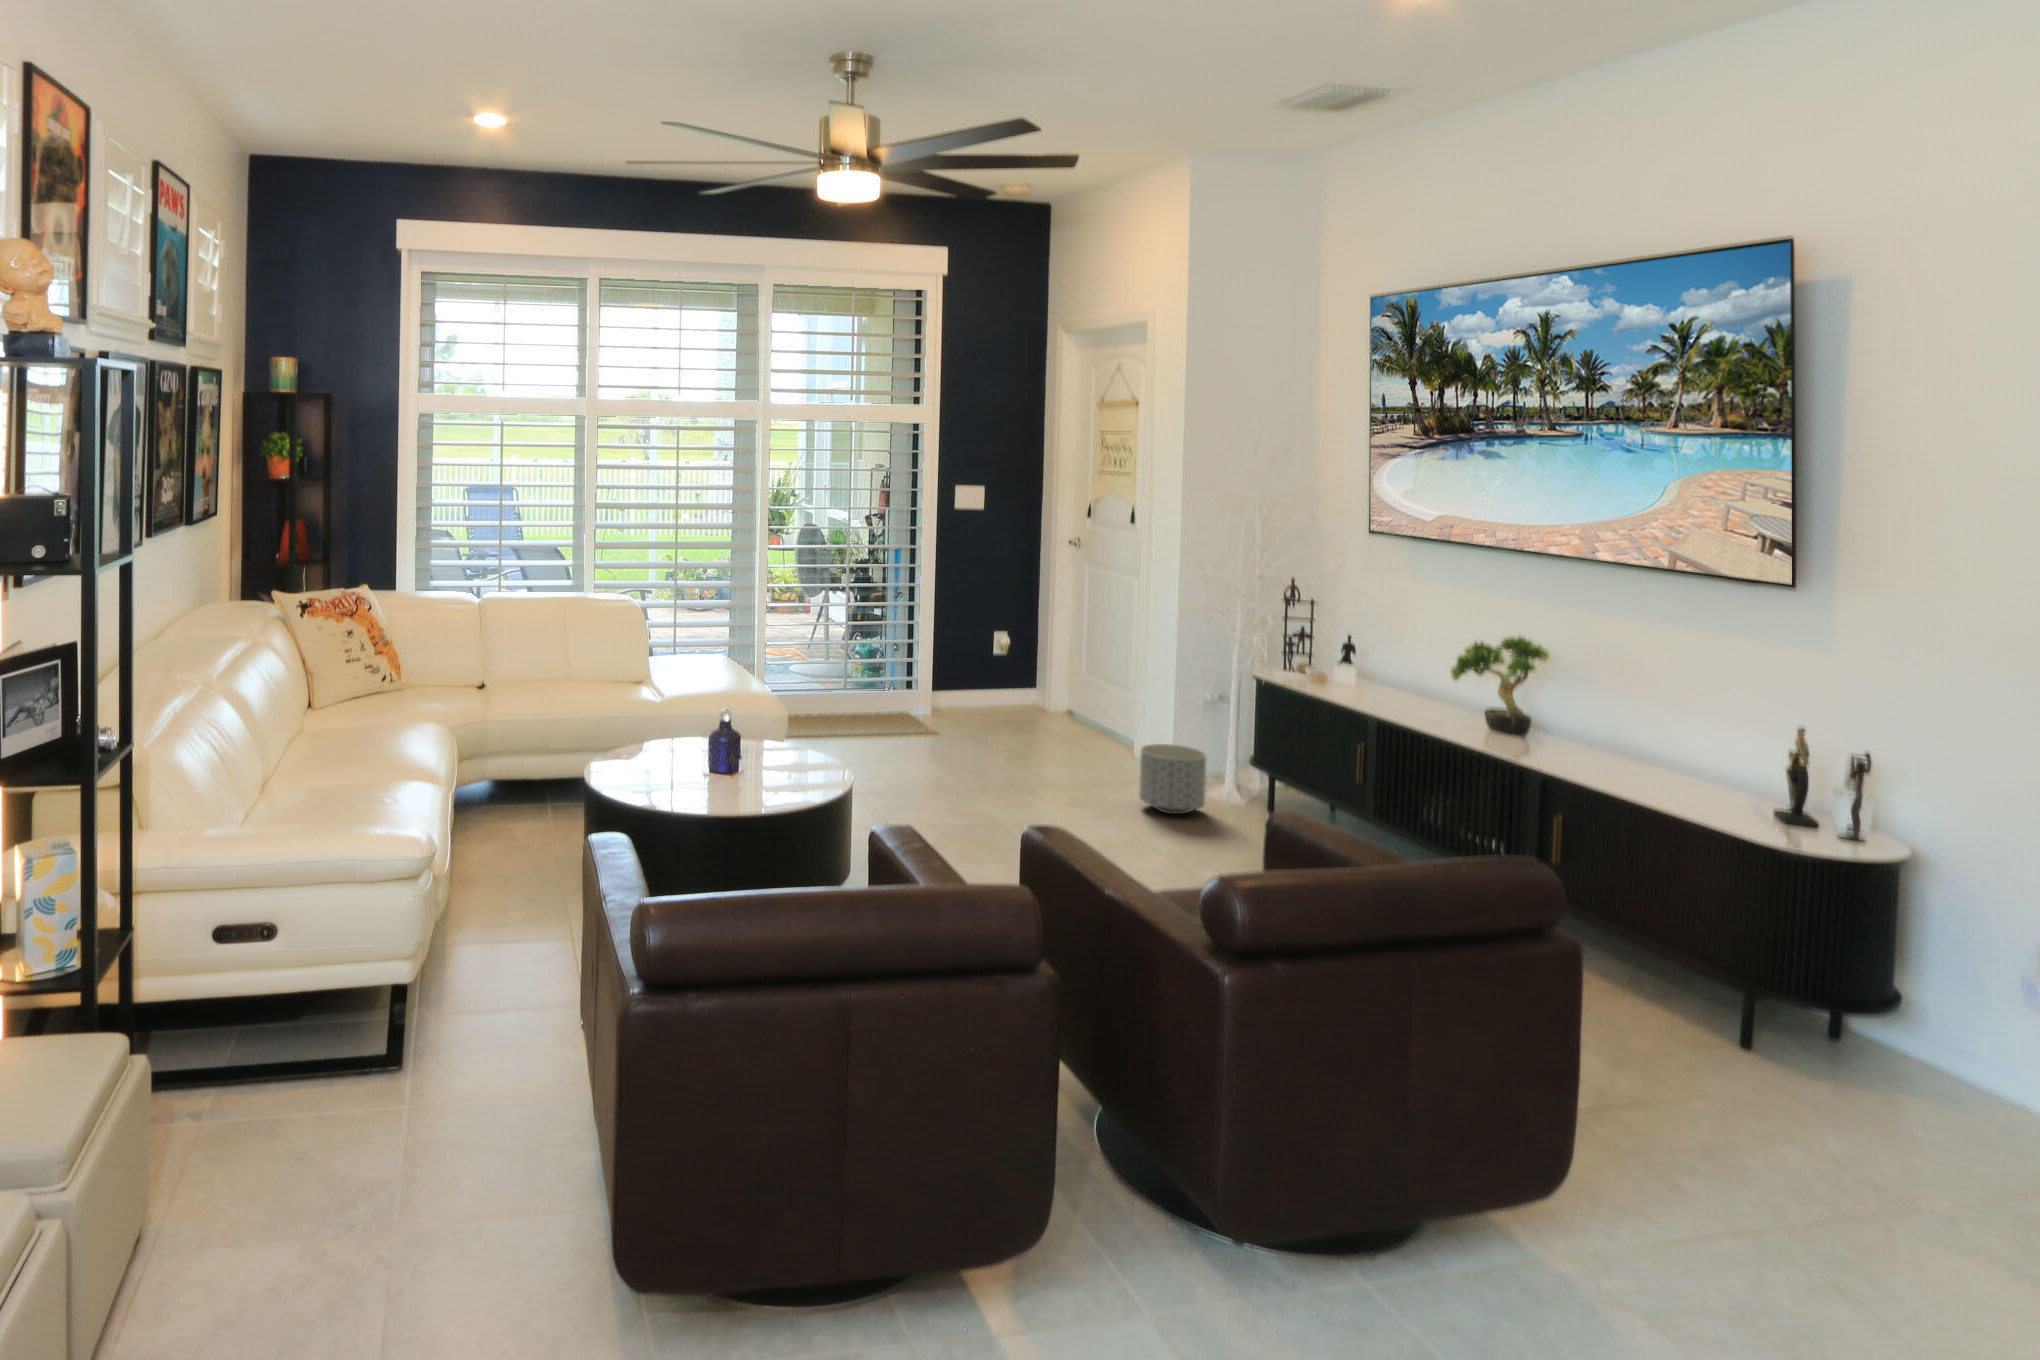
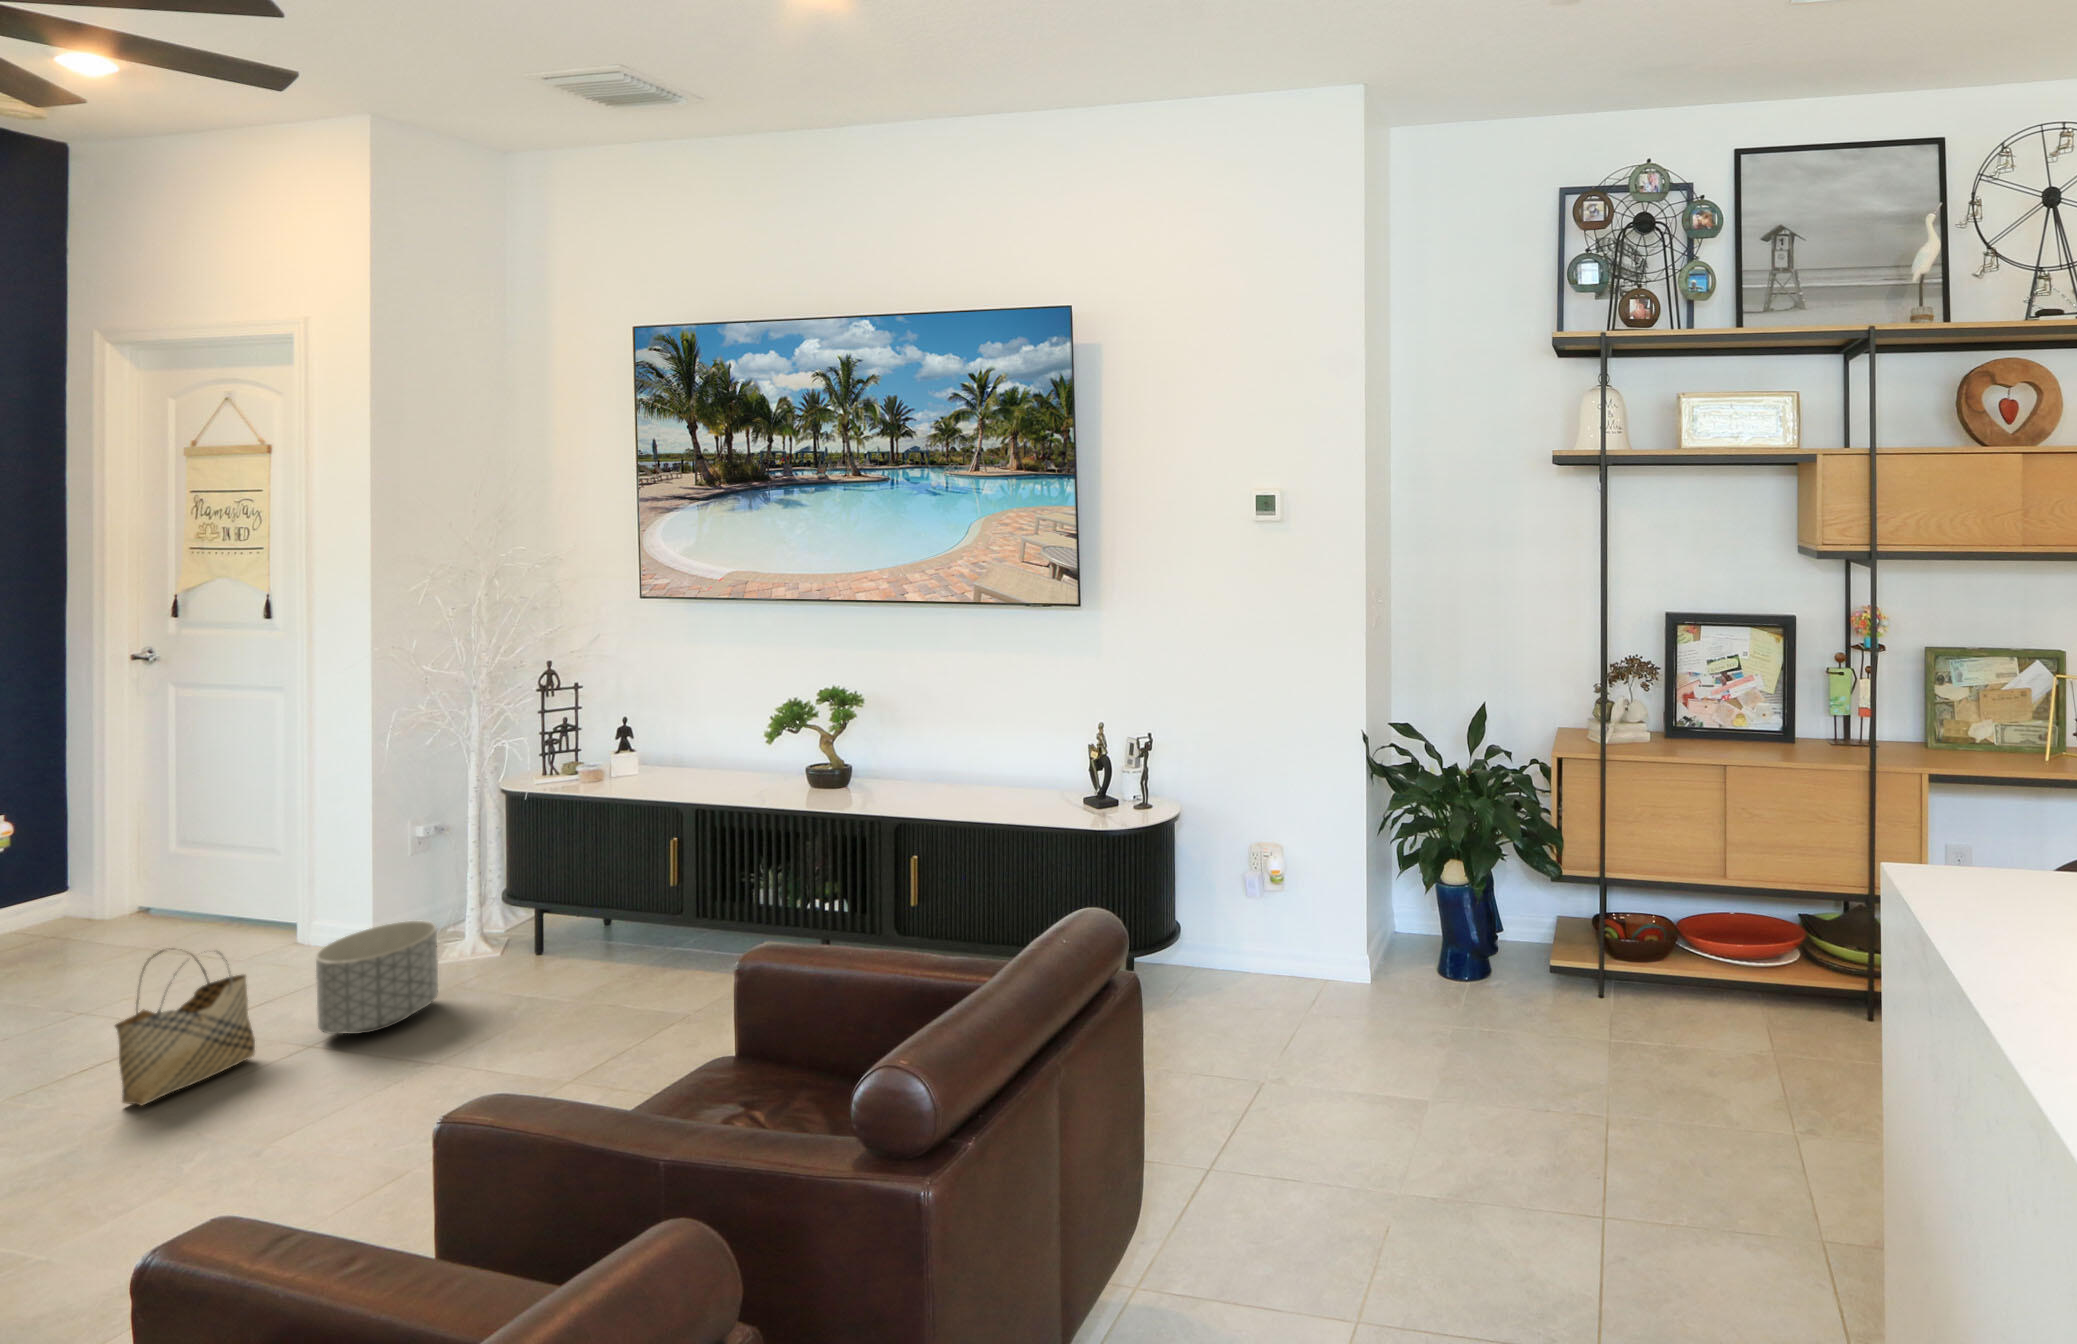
woven basket: none [1050,714,1109,802] -> present [115,948,255,1106]

